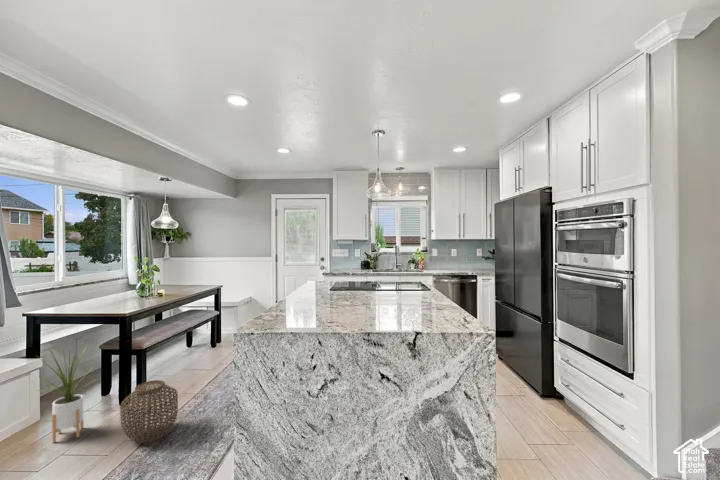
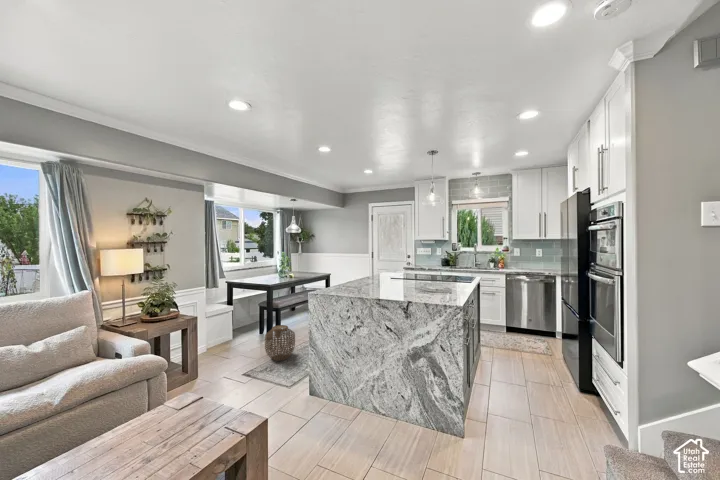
house plant: present [50,350,86,443] -> none [227,296,258,352]

